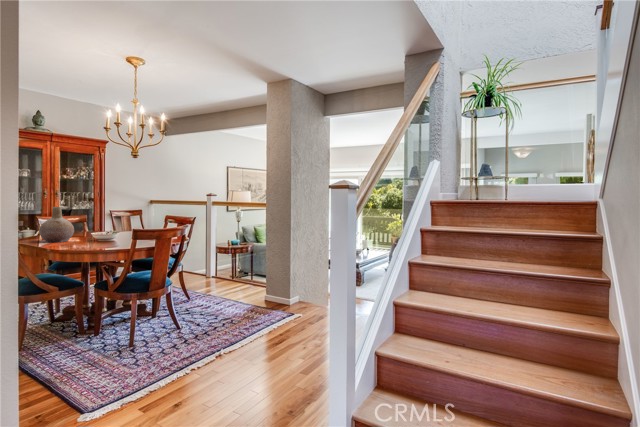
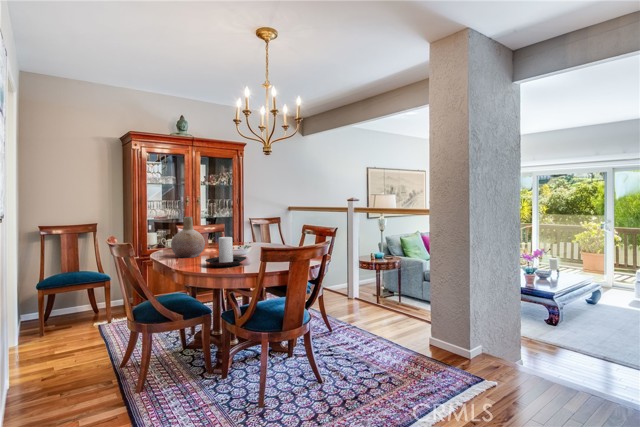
candle holder: none [80,222,118,246] -> present [205,237,246,267]

